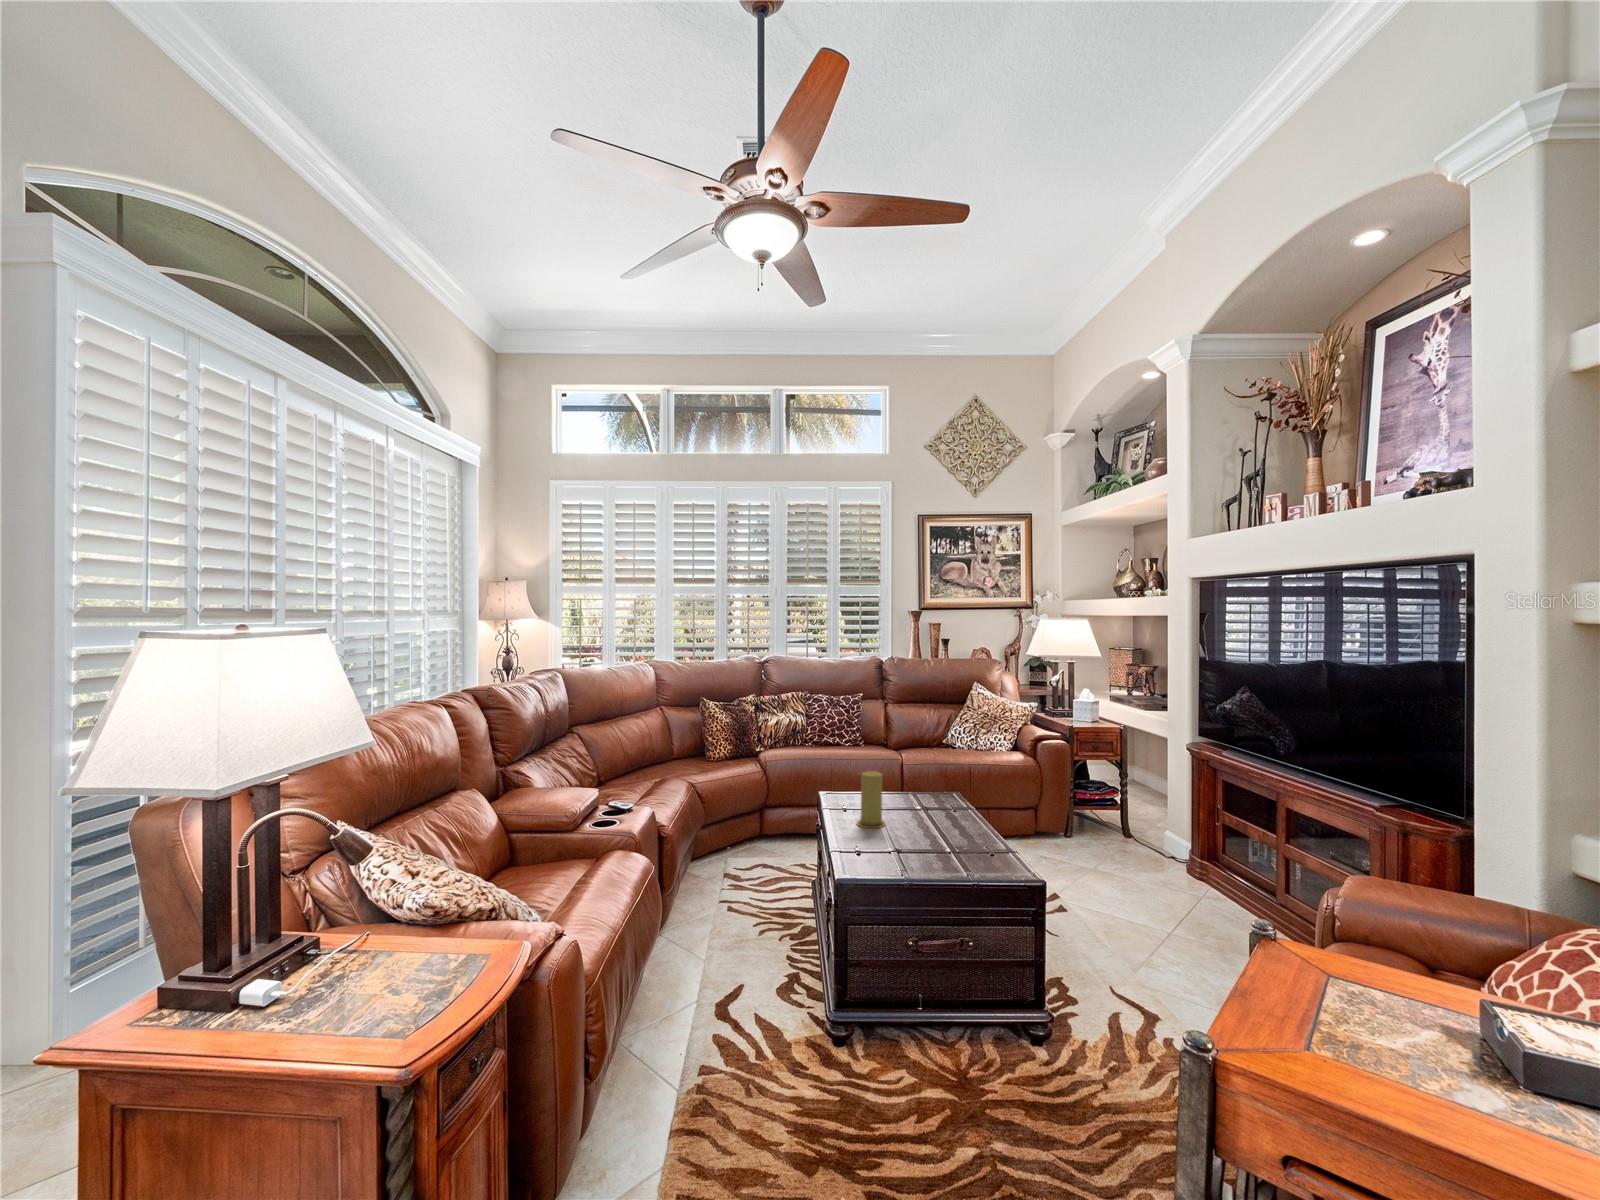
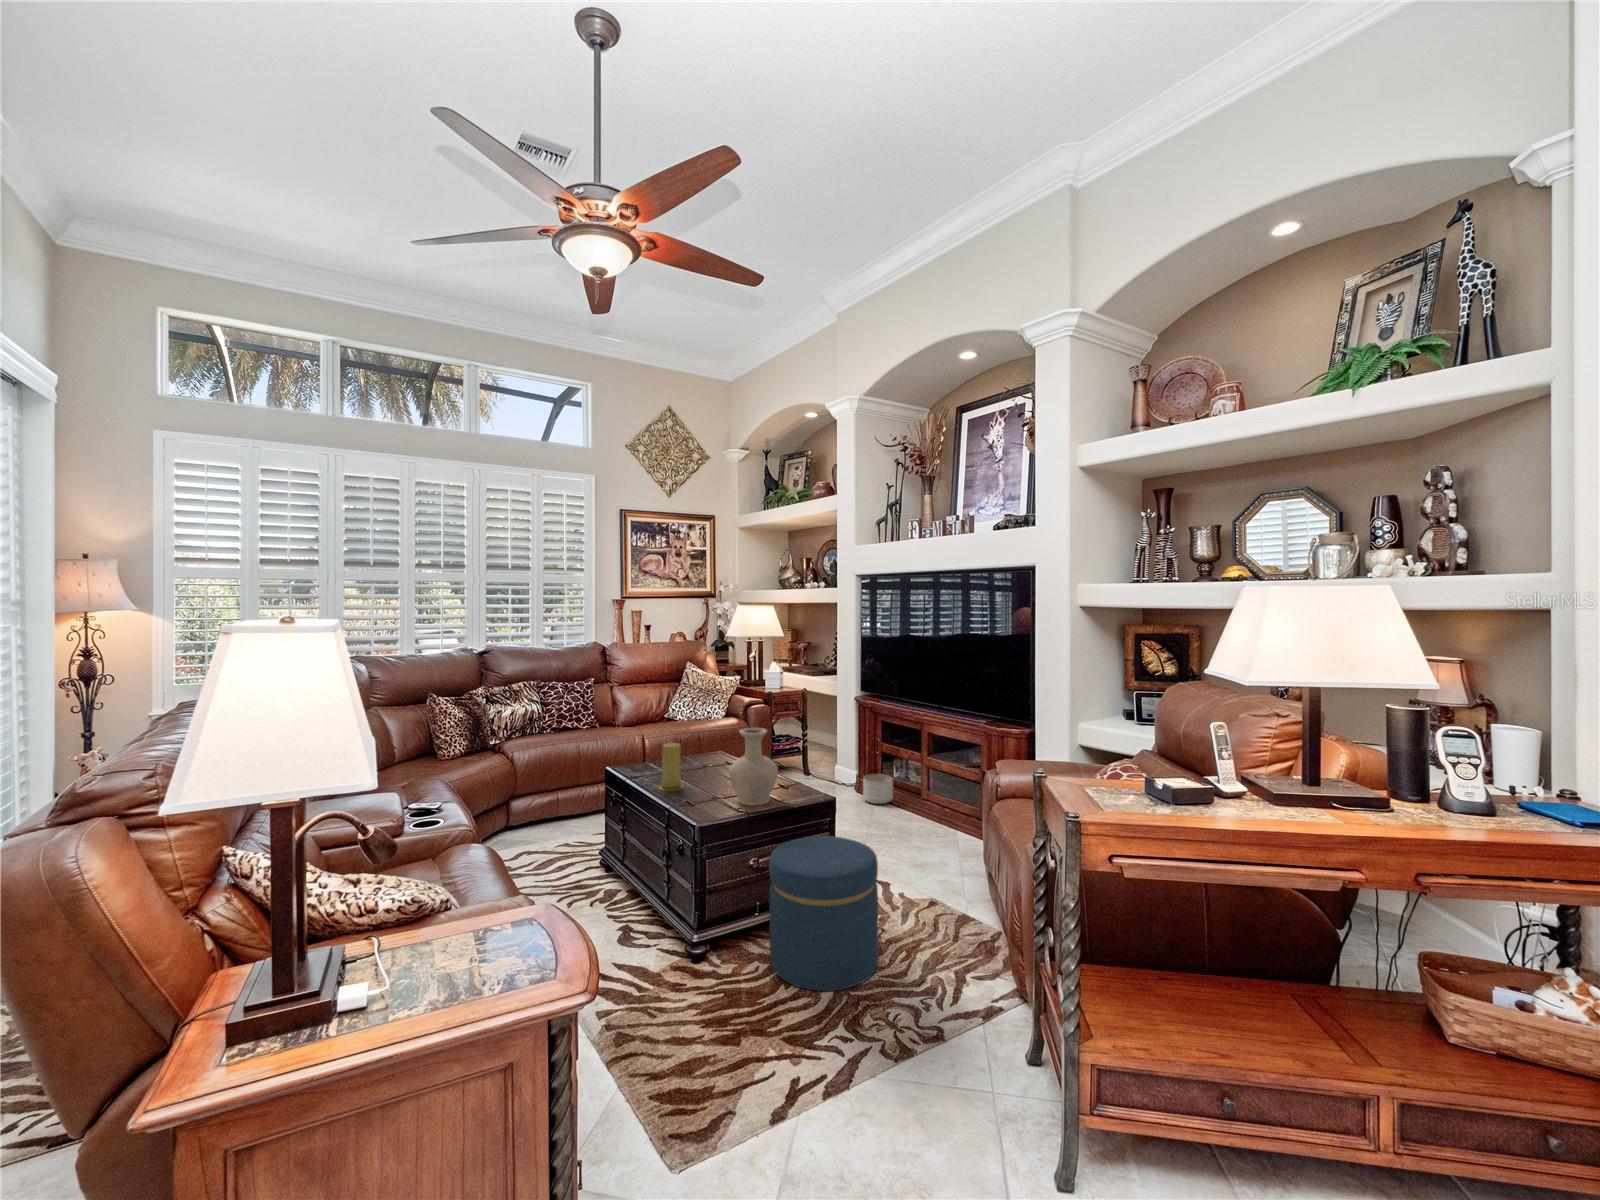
vase: none [916,765,979,865] -> present [729,728,778,805]
planter: none [1183,854,1229,899] -> present [863,774,893,804]
ottoman: none [915,921,1071,1155] -> present [769,836,879,991]

